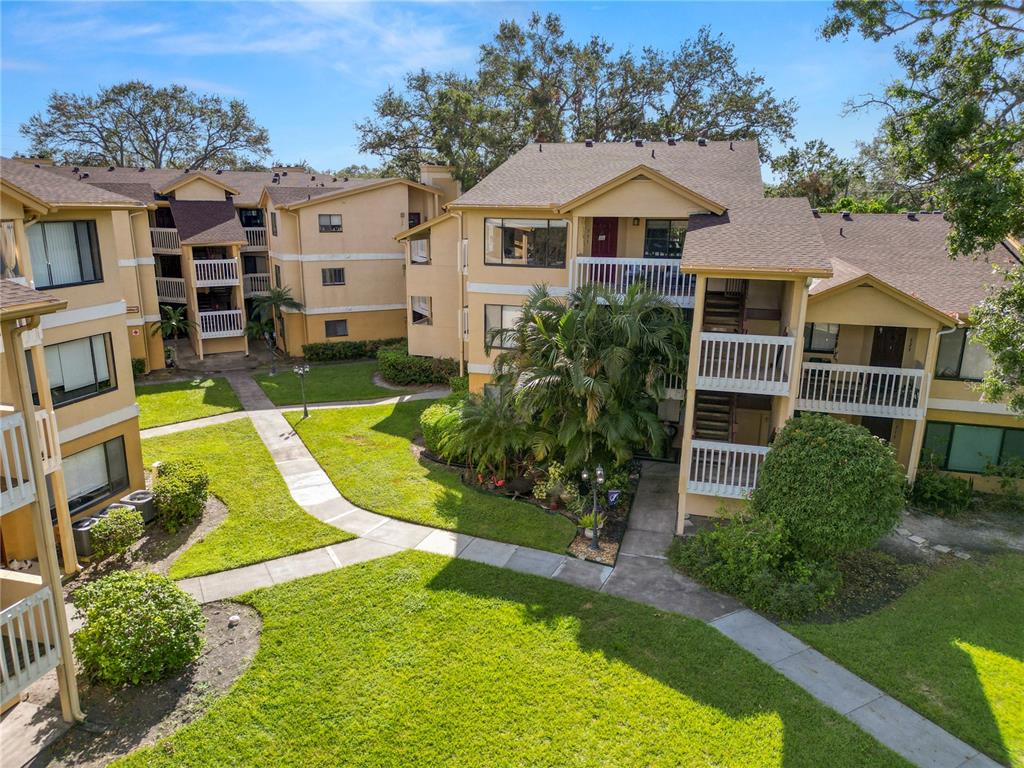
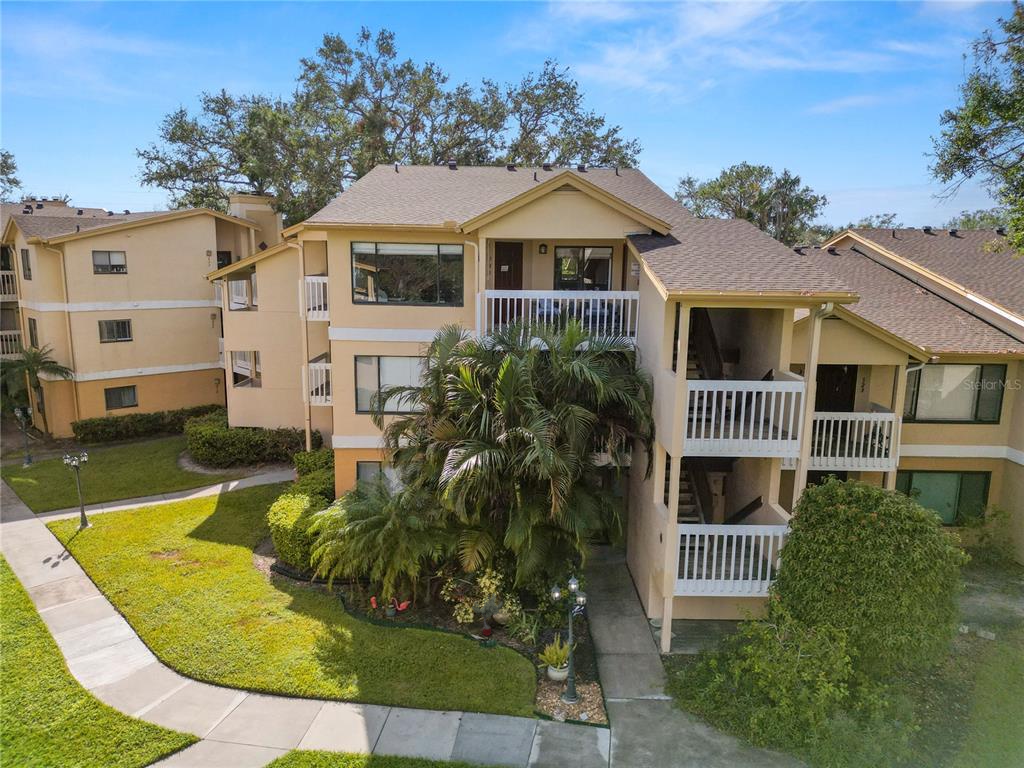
lounge chair: present [505,474,536,499] -> none [413,585,454,627]

